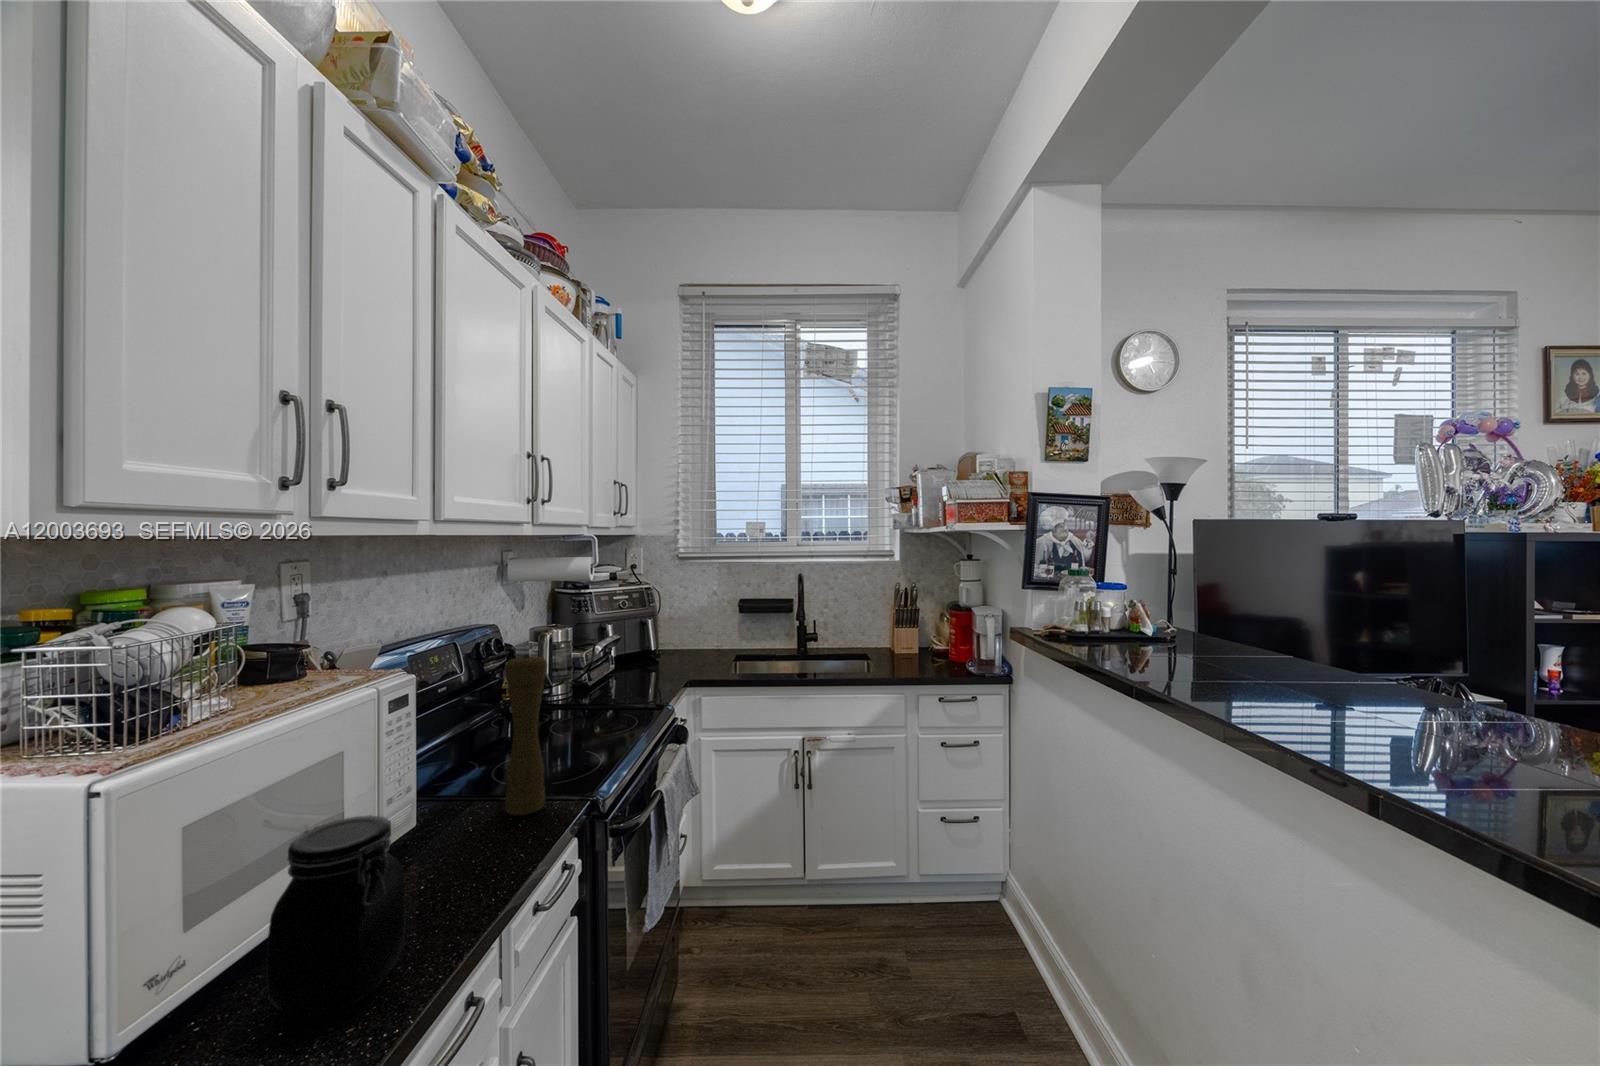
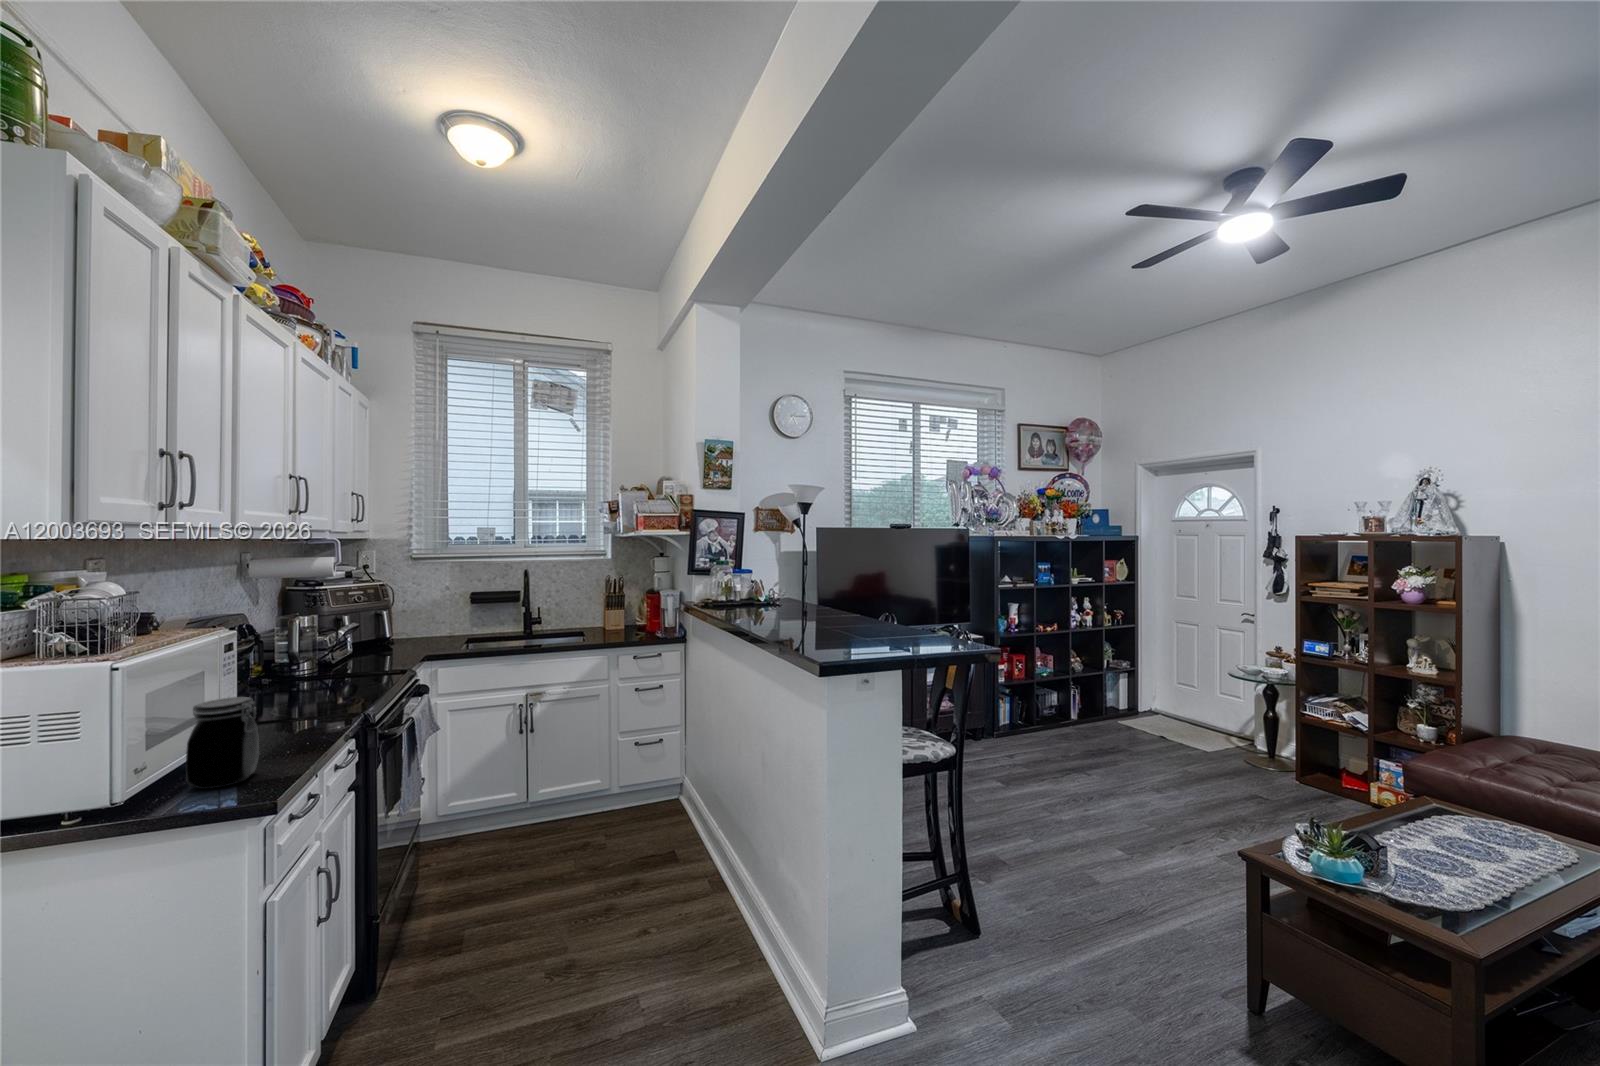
pepper mill: present [504,654,547,815] -> none [287,623,320,726]

